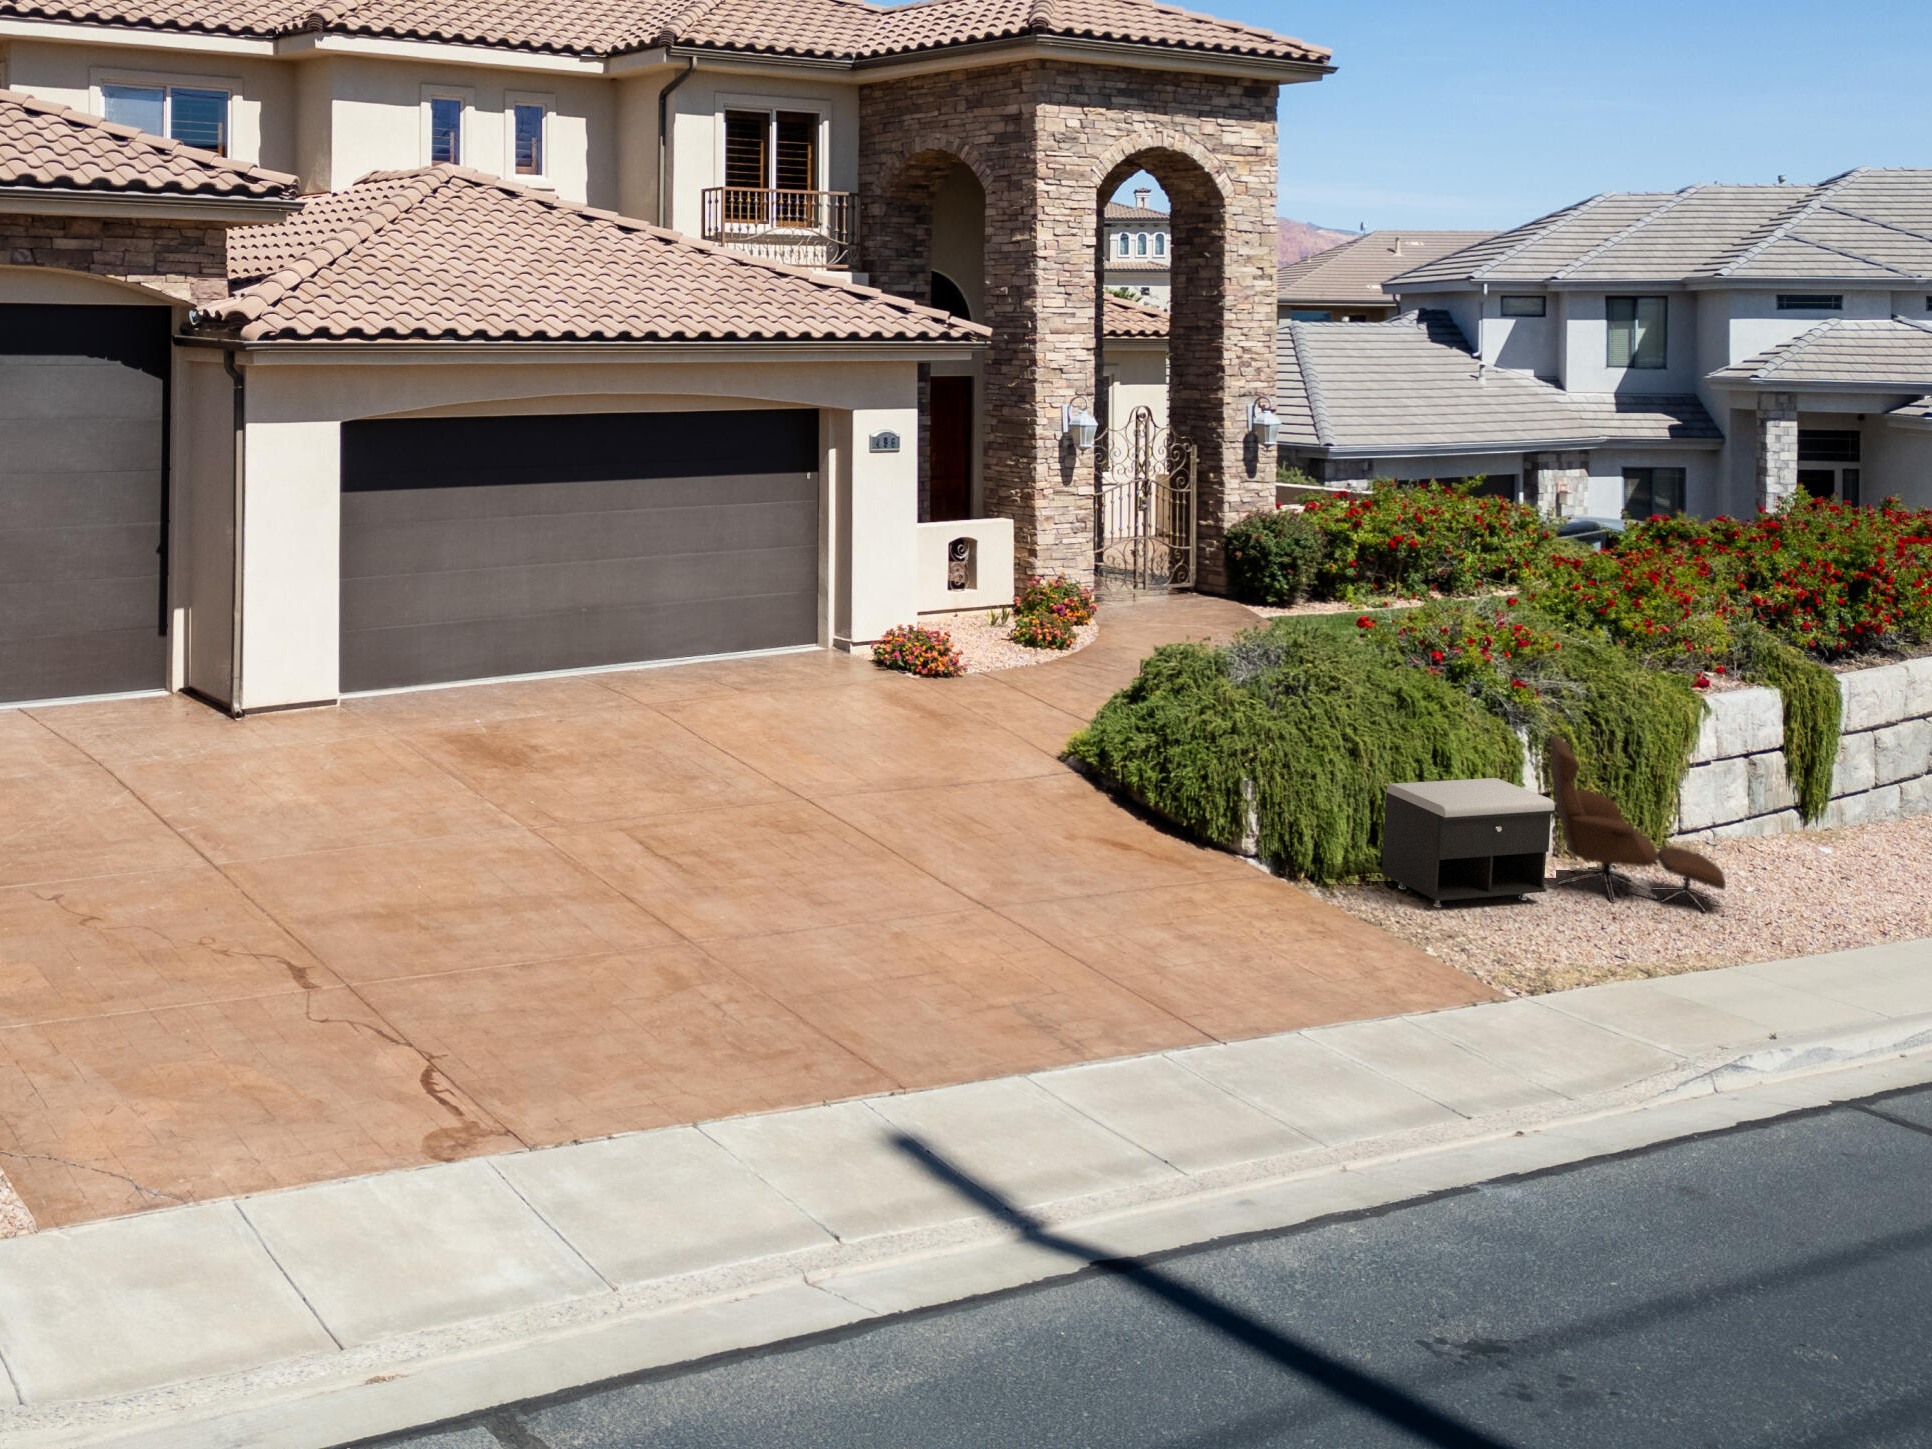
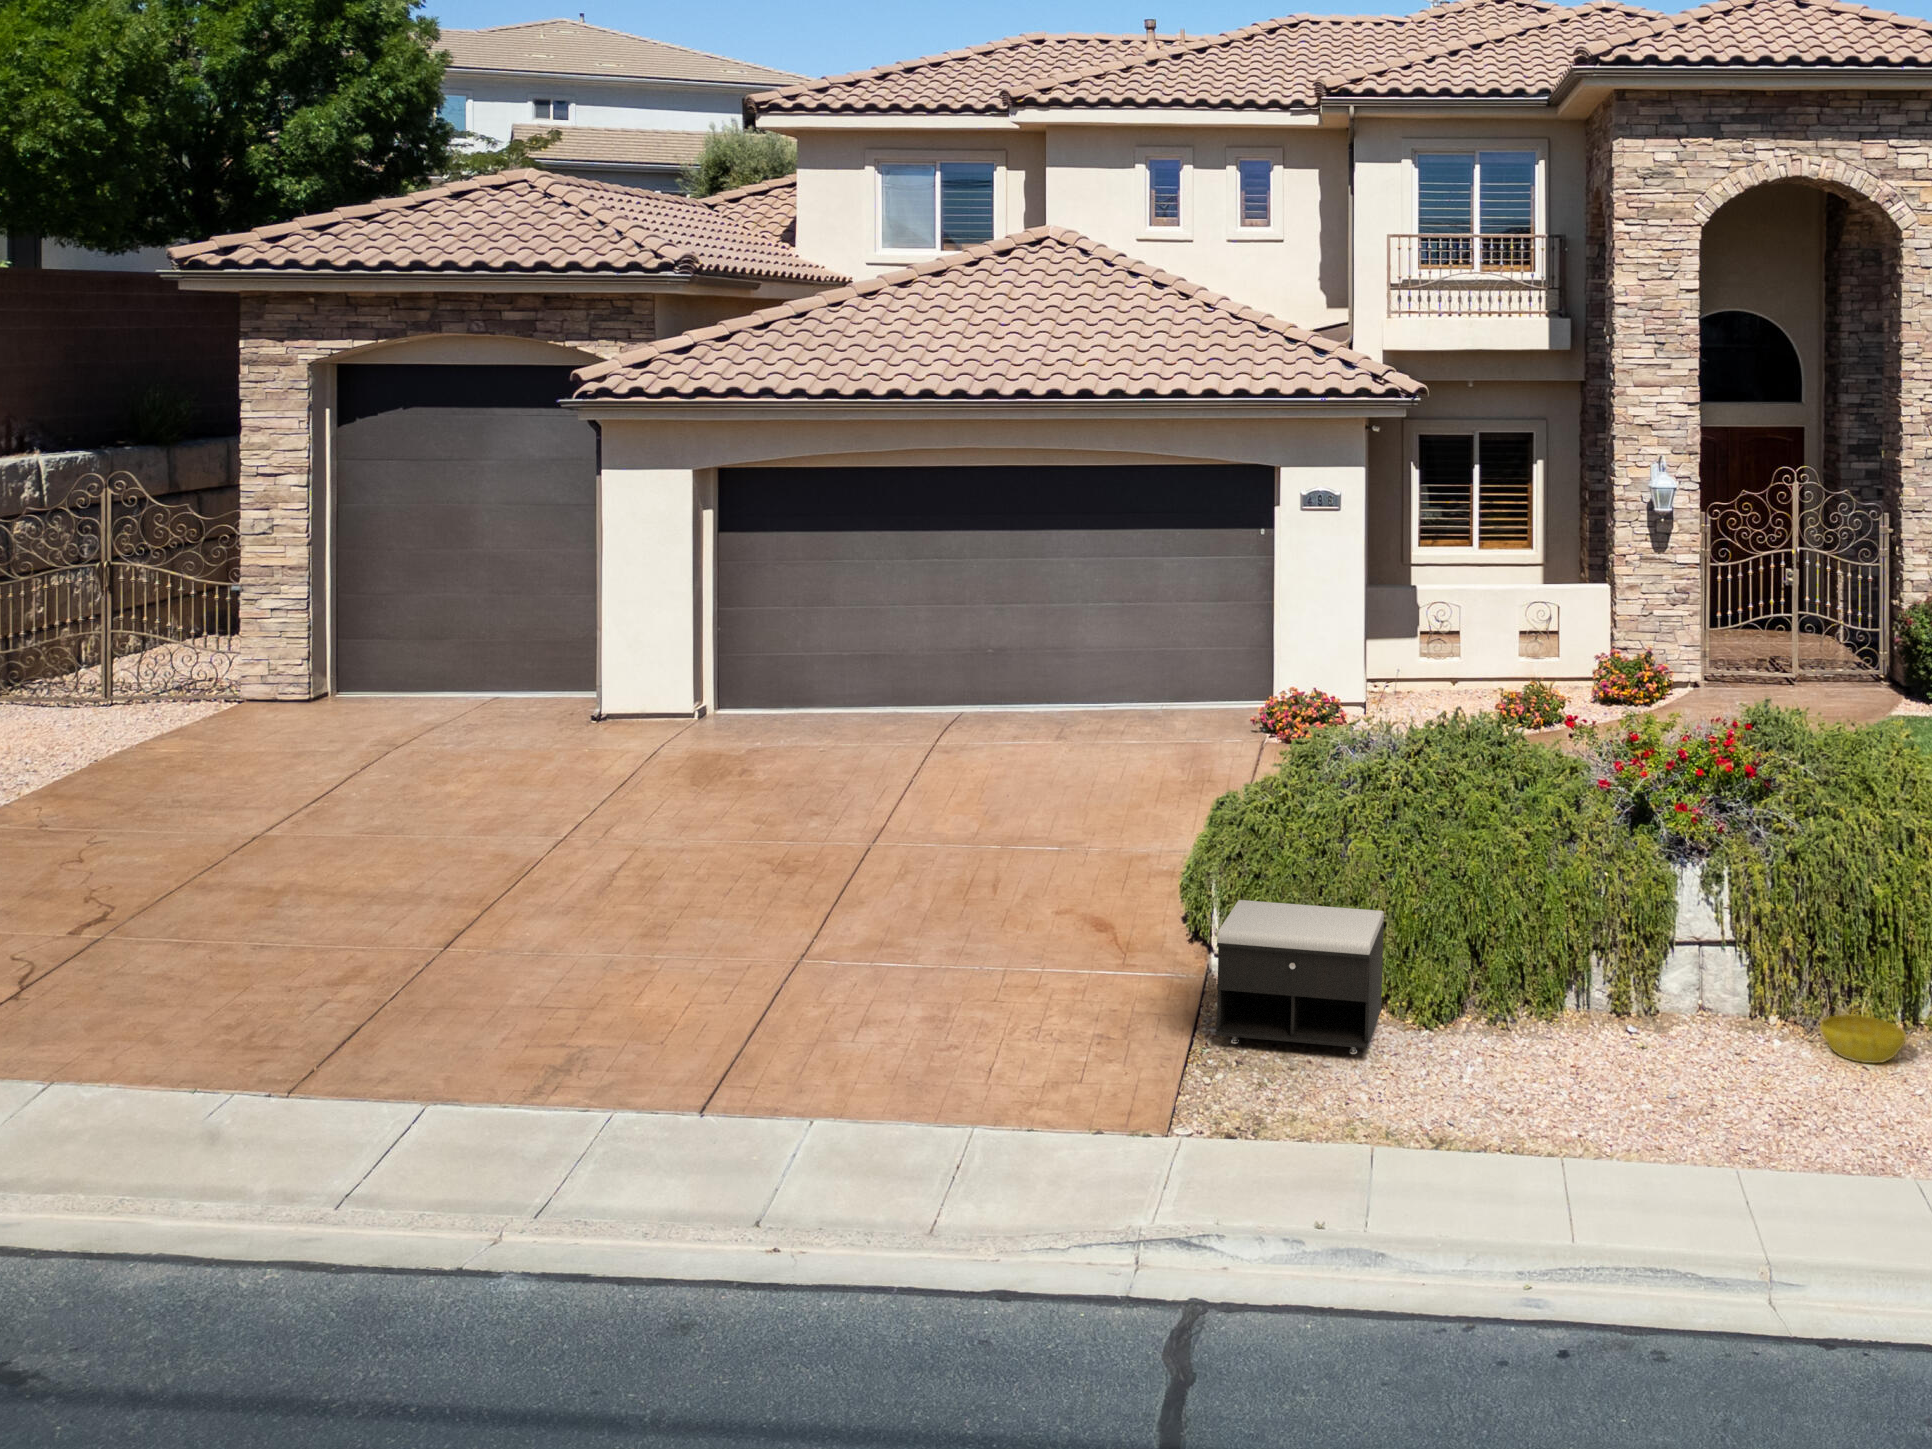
lounge chair: present [1550,736,1726,911] -> none [1424,872,1607,1106]
basket: none [1745,814,1810,852] -> present [1820,1010,1906,1063]

